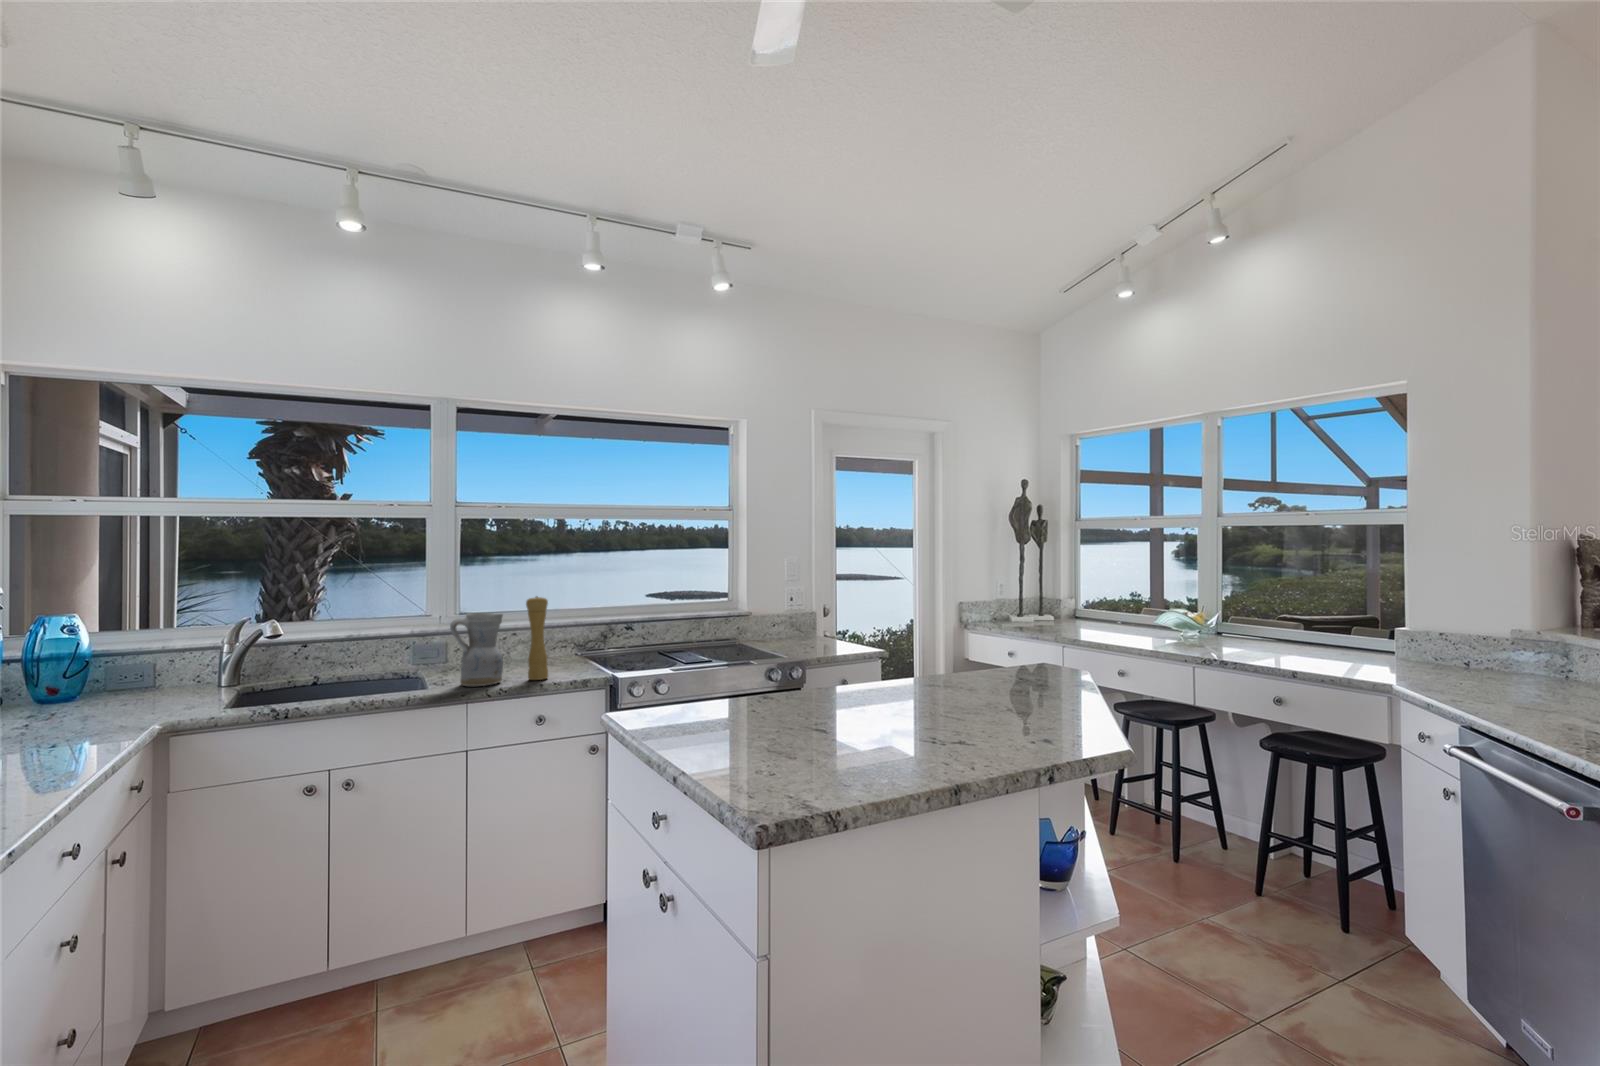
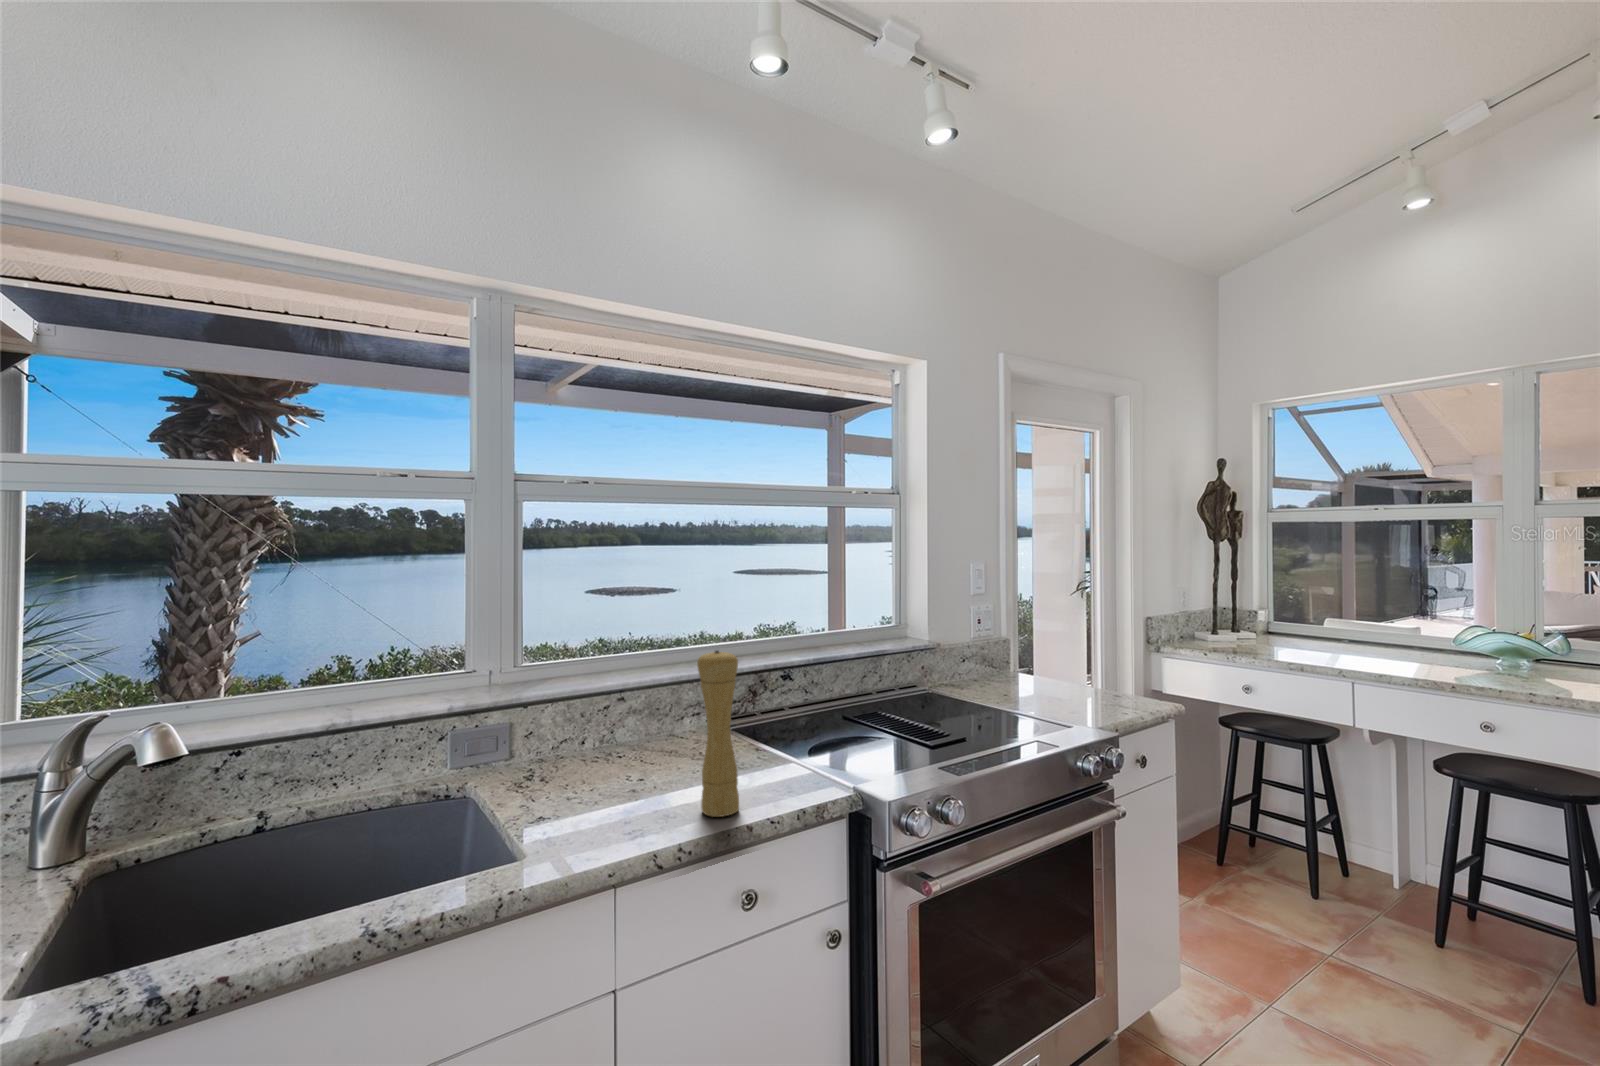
ceramic pitcher: present [450,613,503,686] -> none [561,685,660,846]

